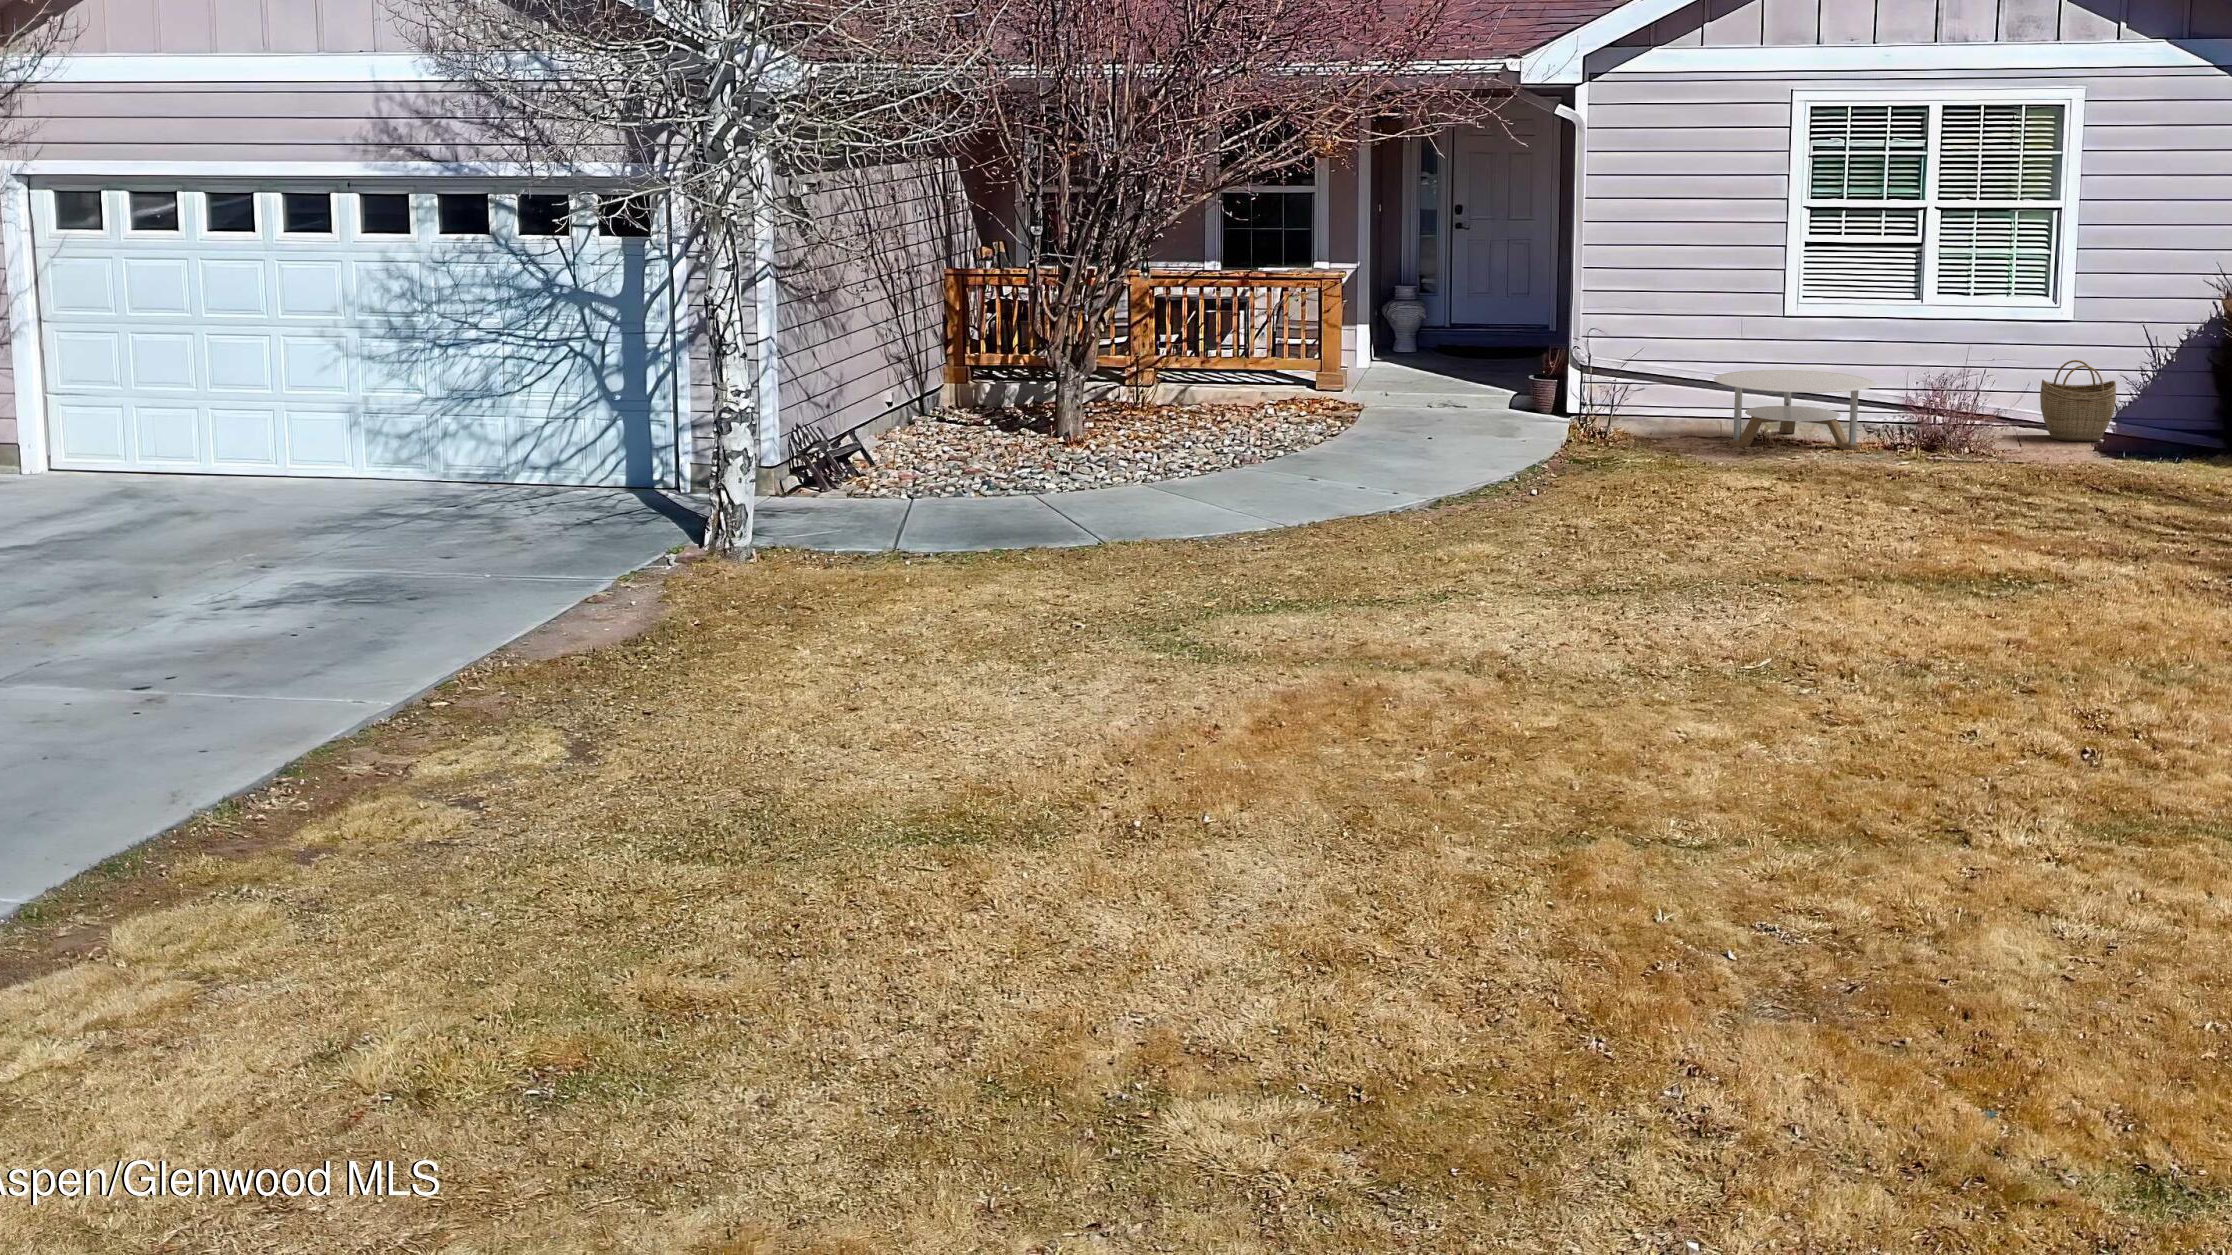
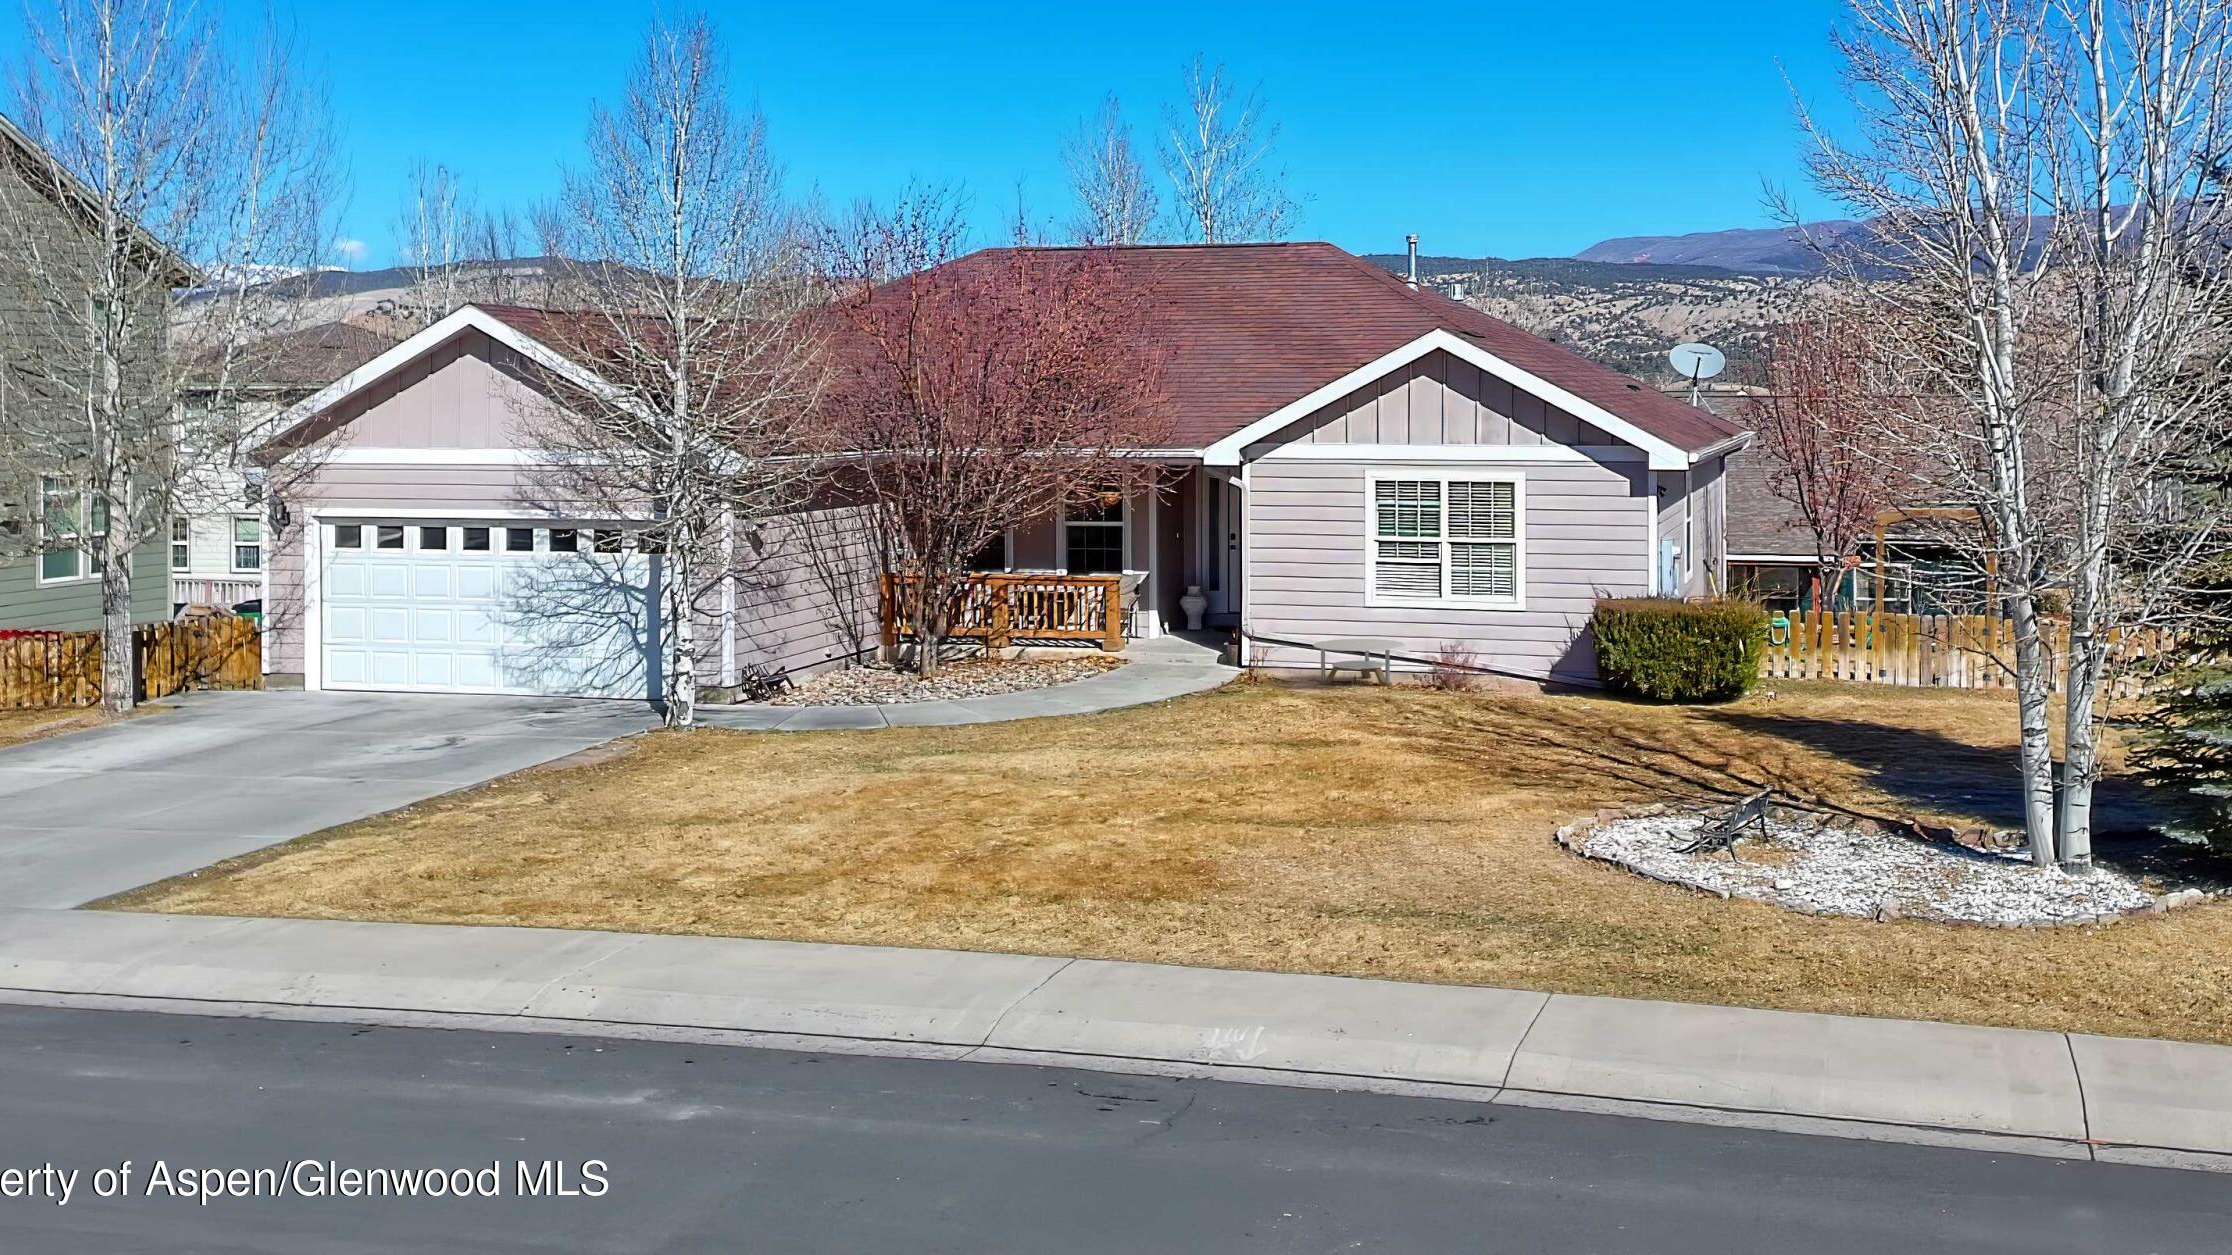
woven basket: present [2040,360,2116,441] -> none [1510,634,1551,683]

